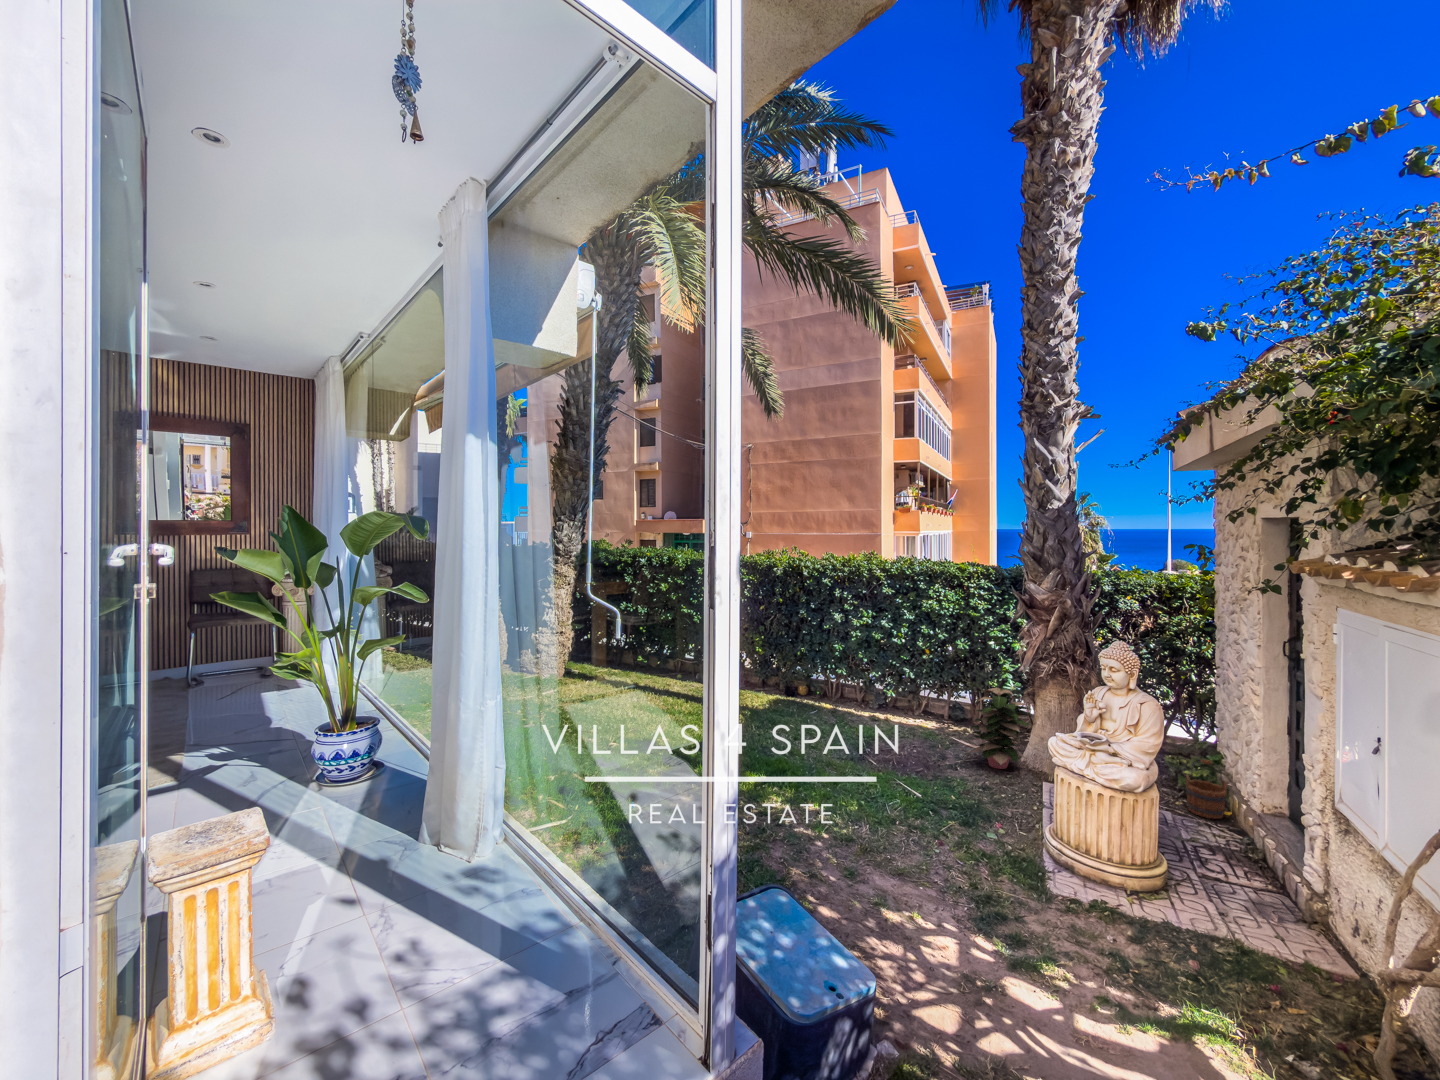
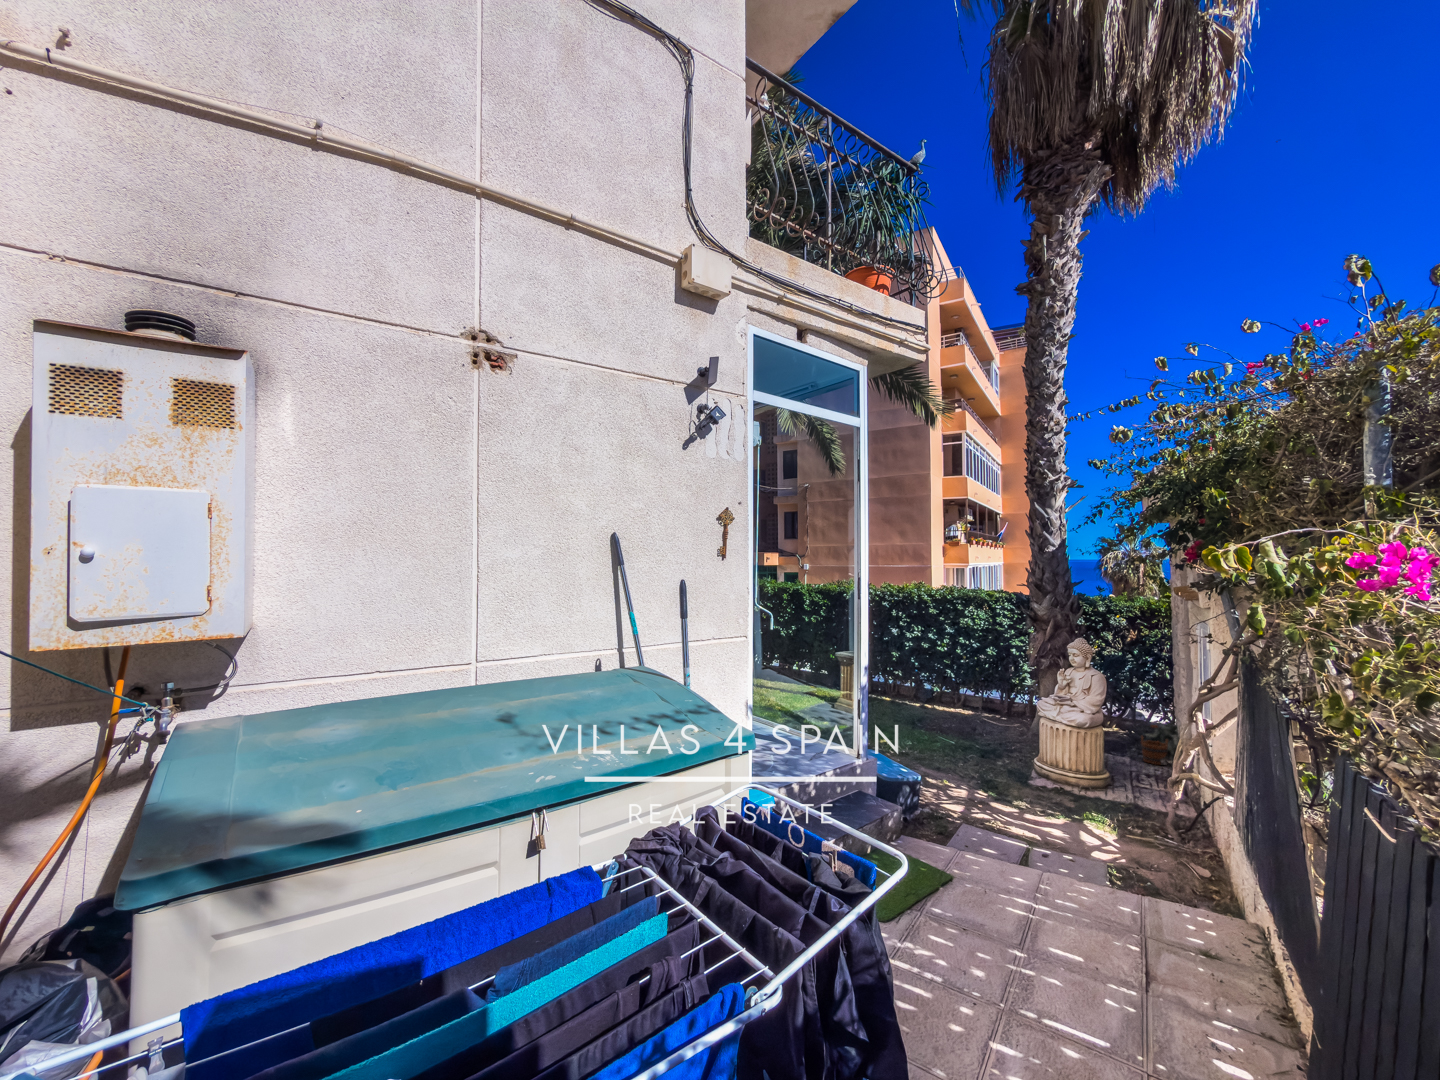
decorative plant: present [970,687,1032,769] -> none [993,680,1039,738]

